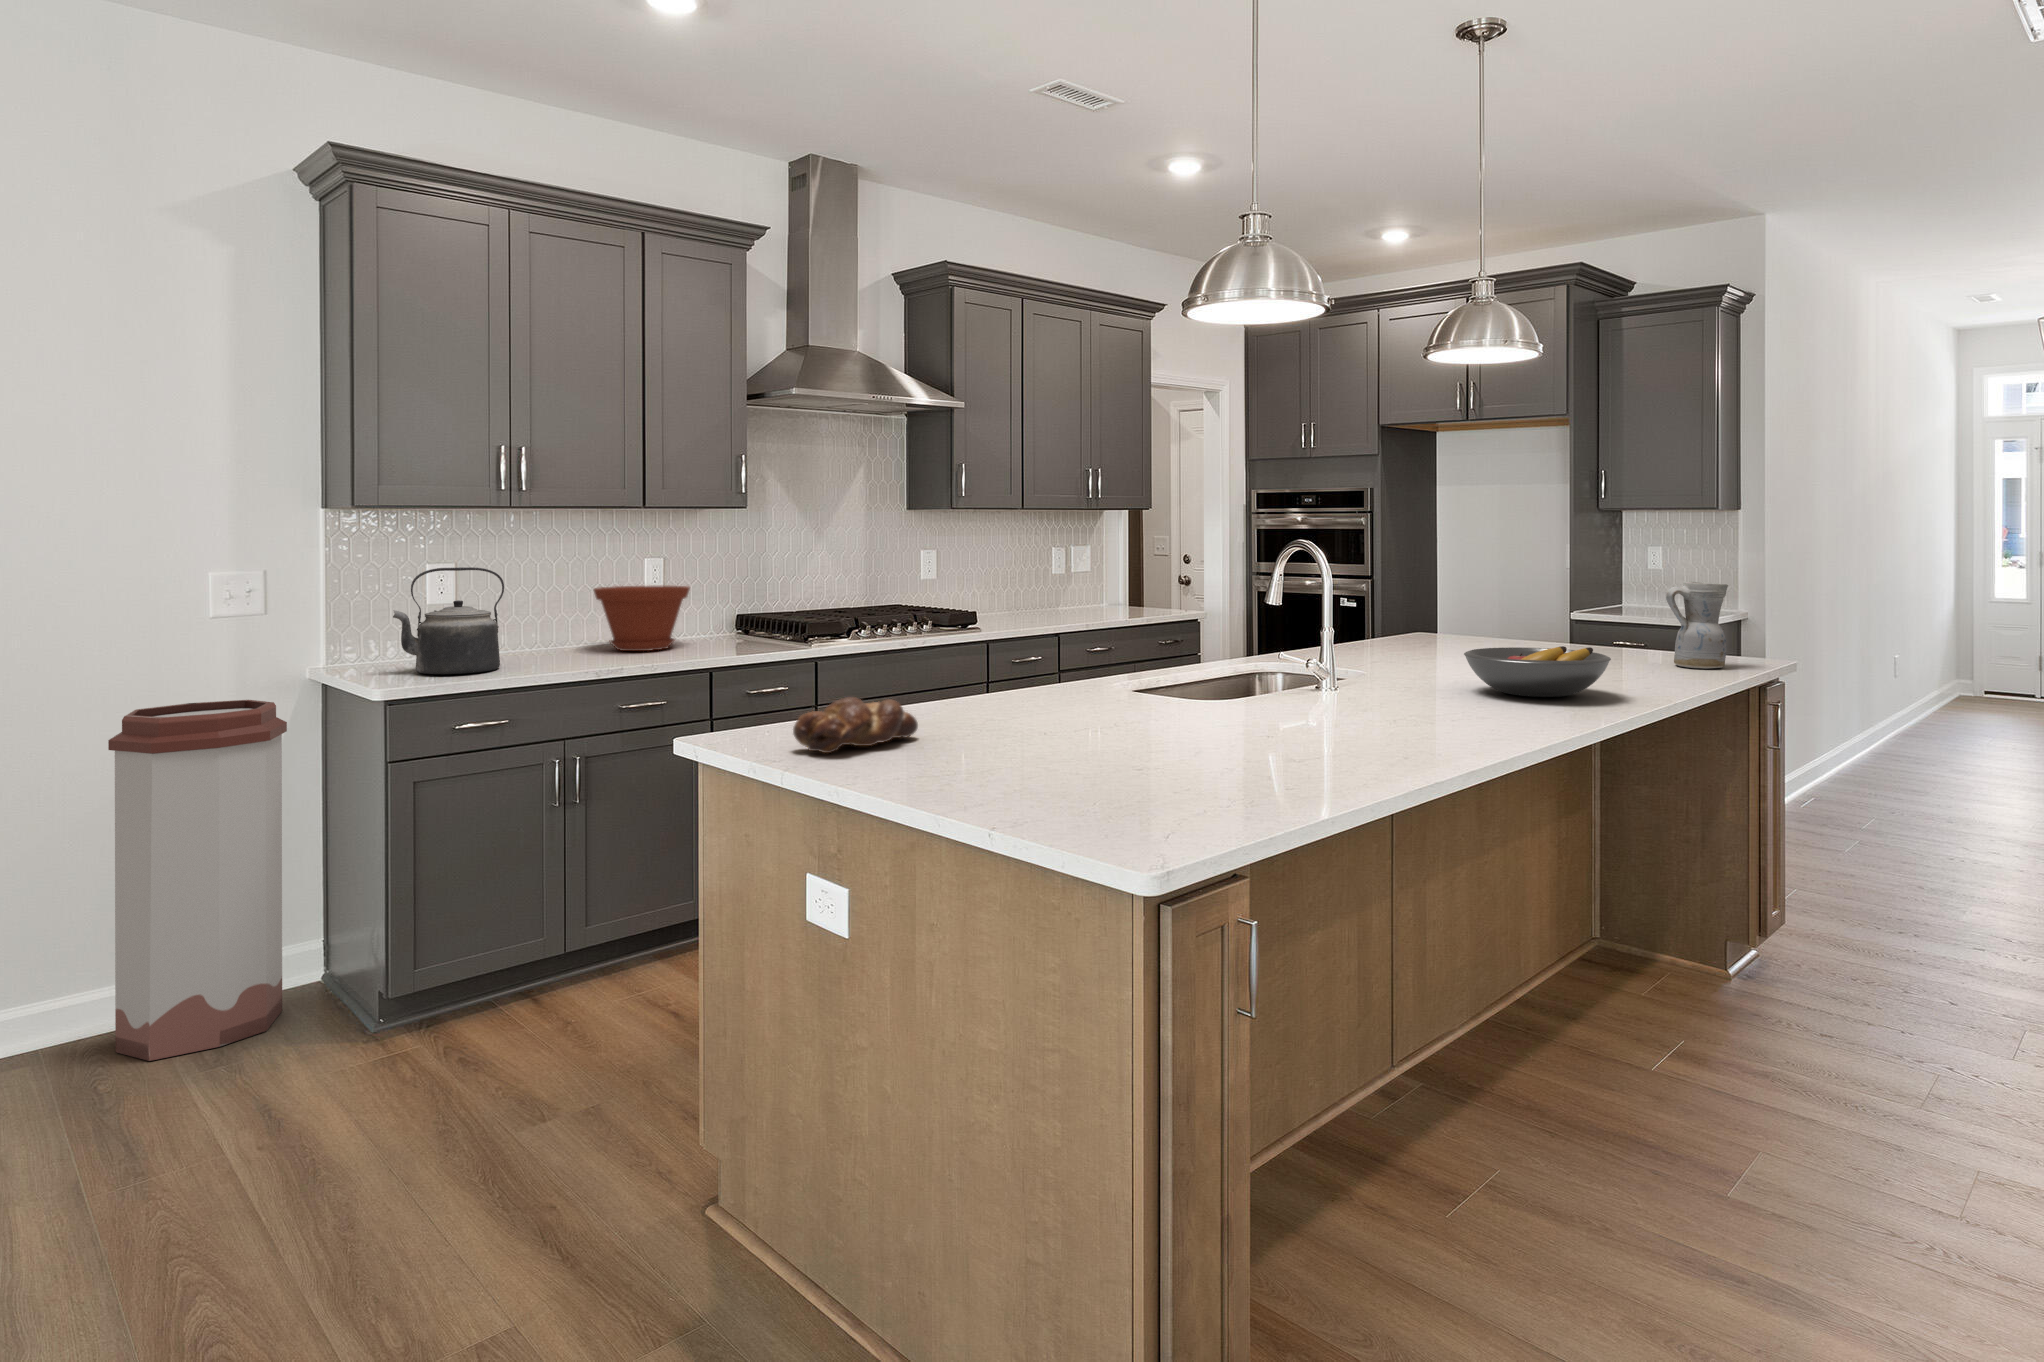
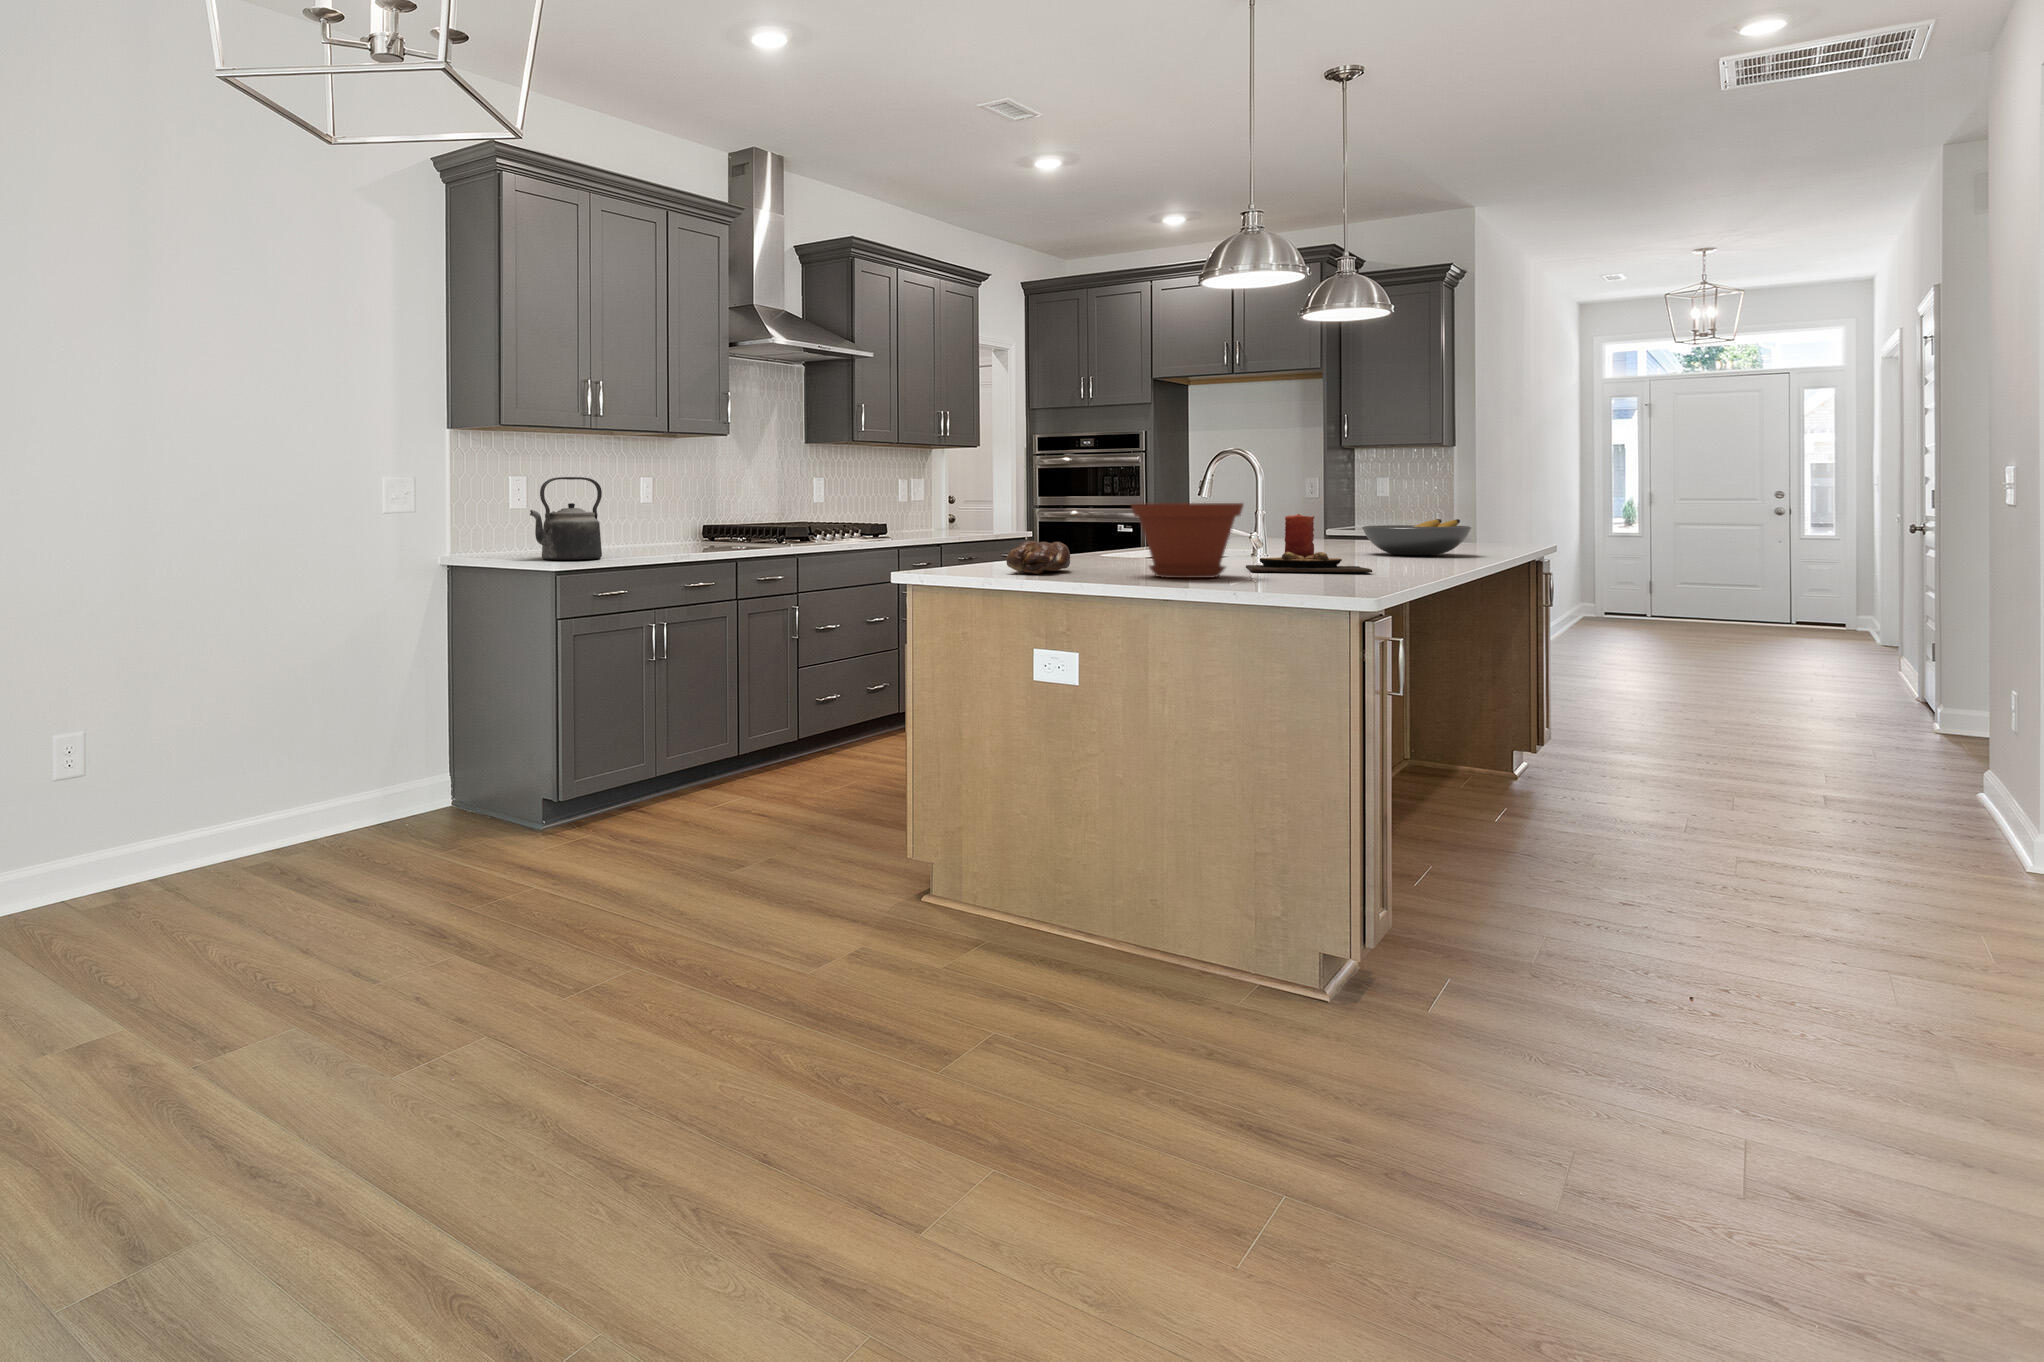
ceramic pitcher: present [1666,581,1728,668] -> none [1472,483,1516,546]
plant pot: present [594,586,690,651] -> present [1131,503,1243,578]
candle: none [1164,662,1360,766] -> present [1246,514,1372,572]
trash can: present [108,700,287,1061] -> none [357,579,473,847]

